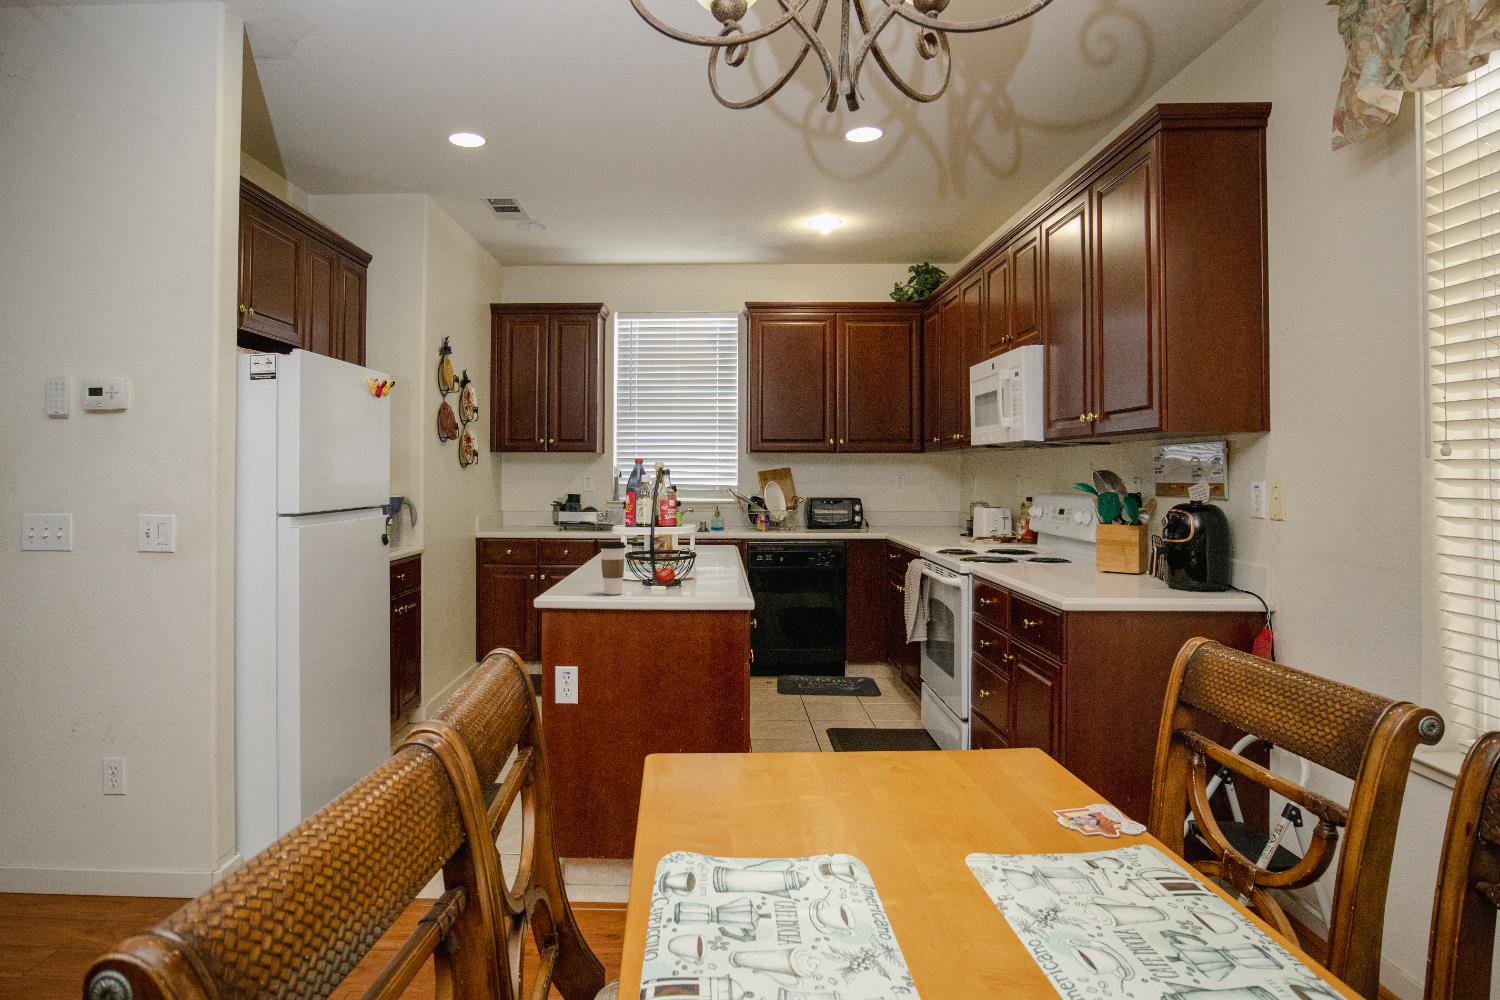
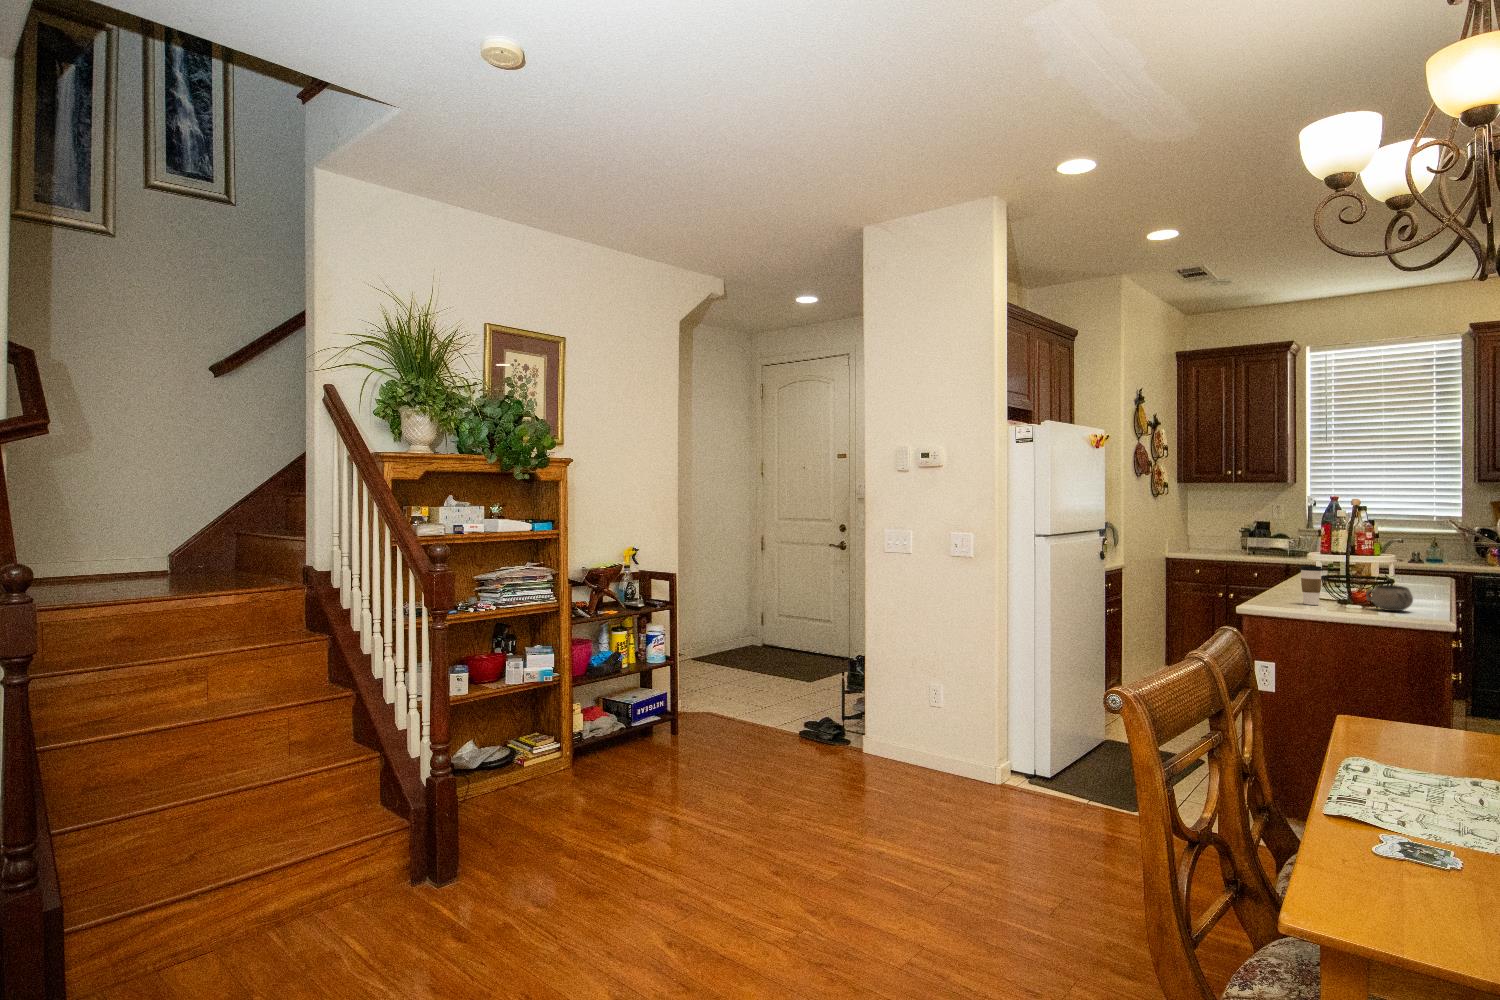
decorative bowl: none [673,561,720,594] -> present [1366,585,1413,611]

